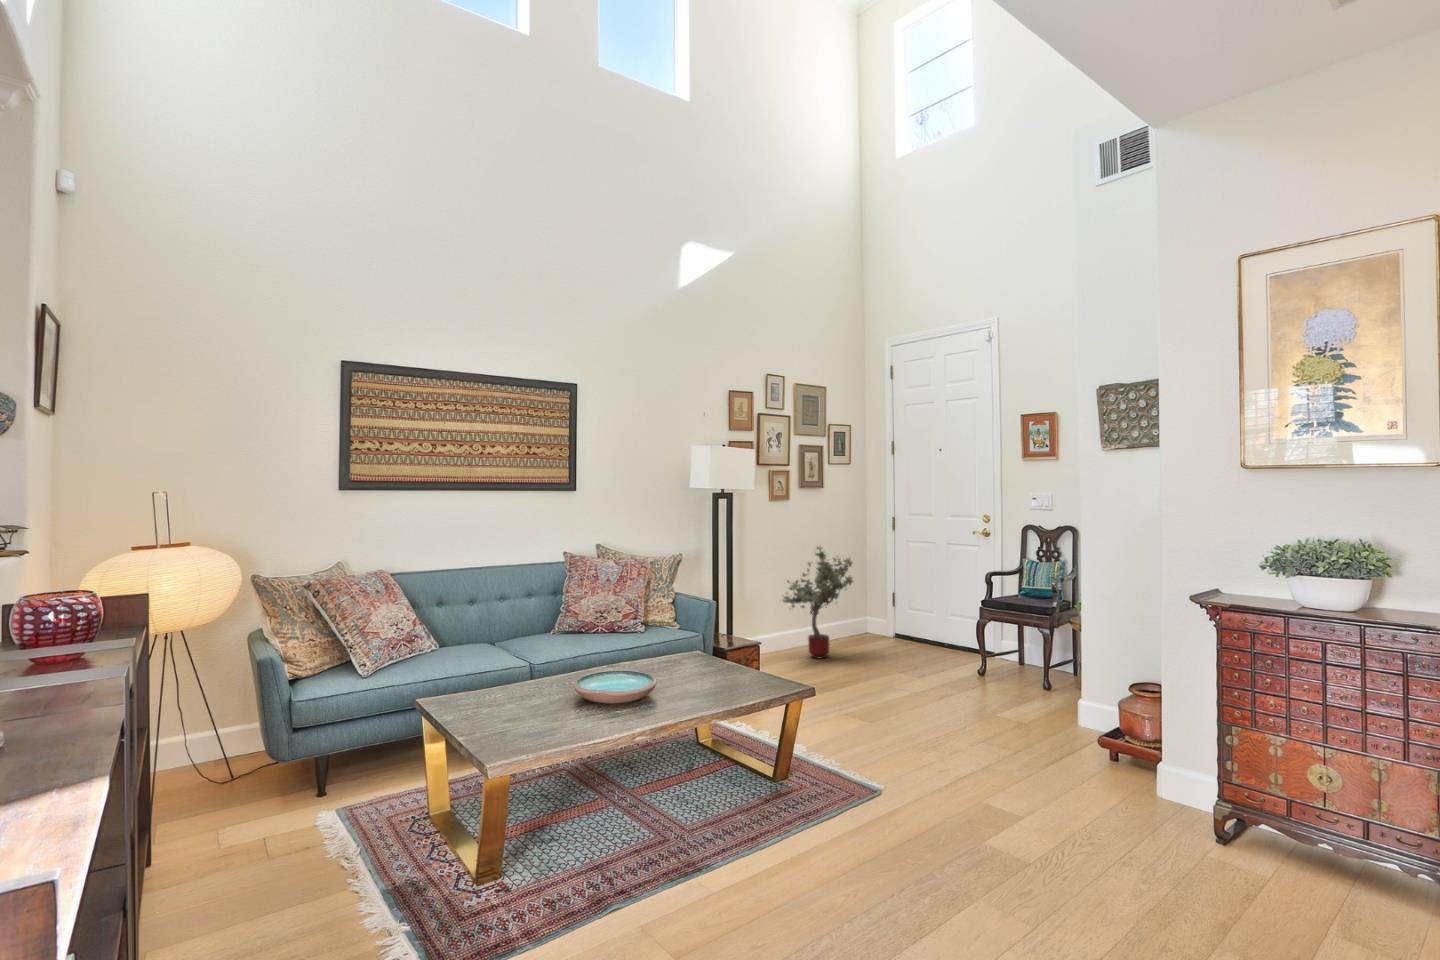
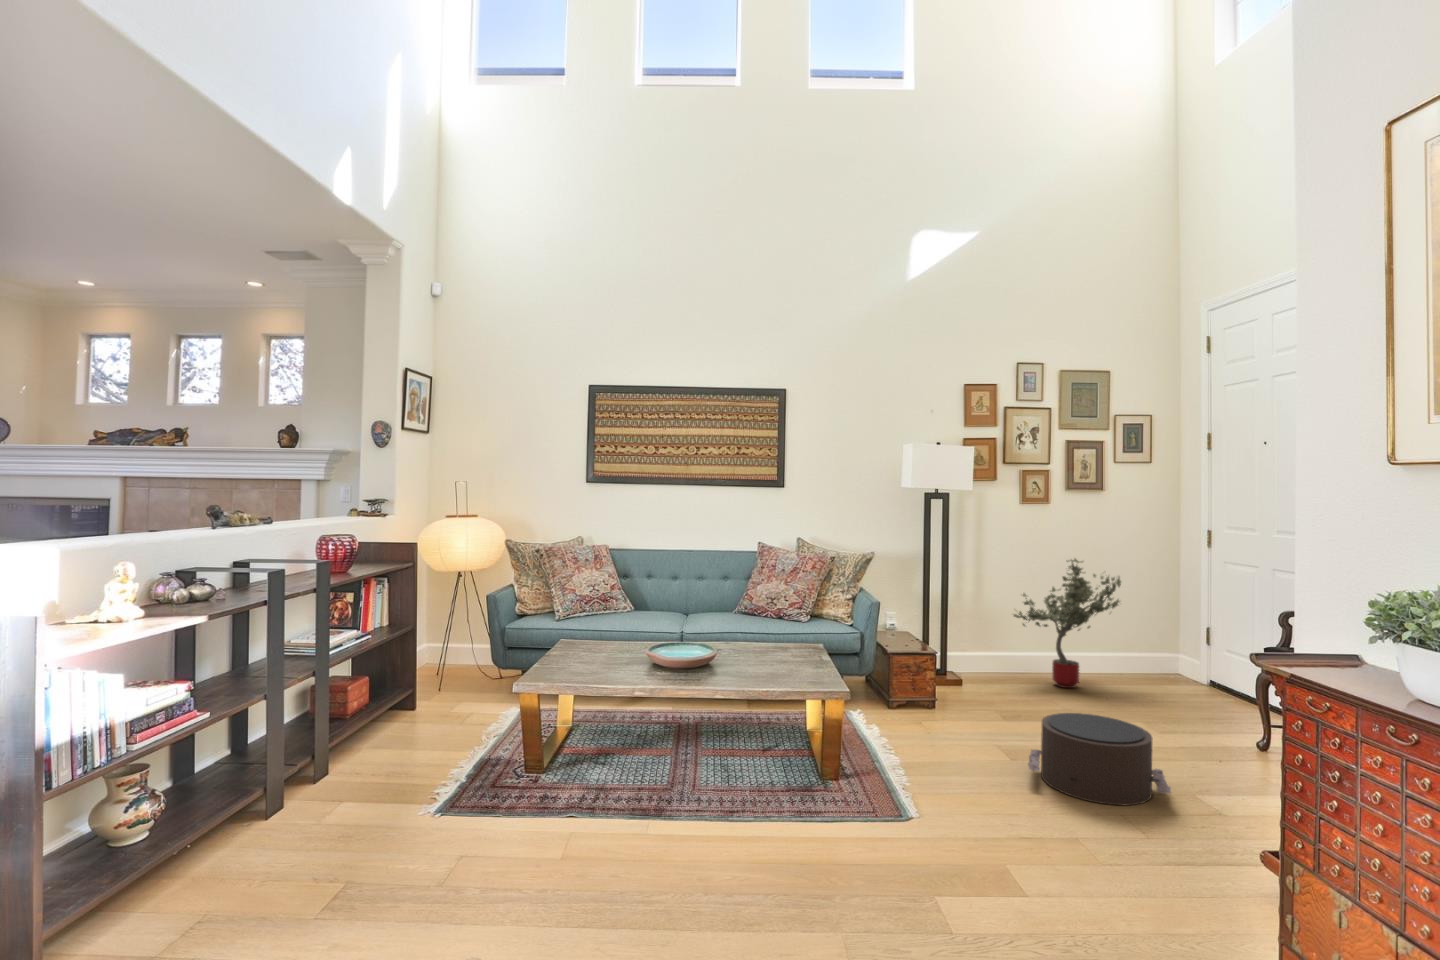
pouf: none [897,666,1010,733] -> present [1028,713,1171,805]

